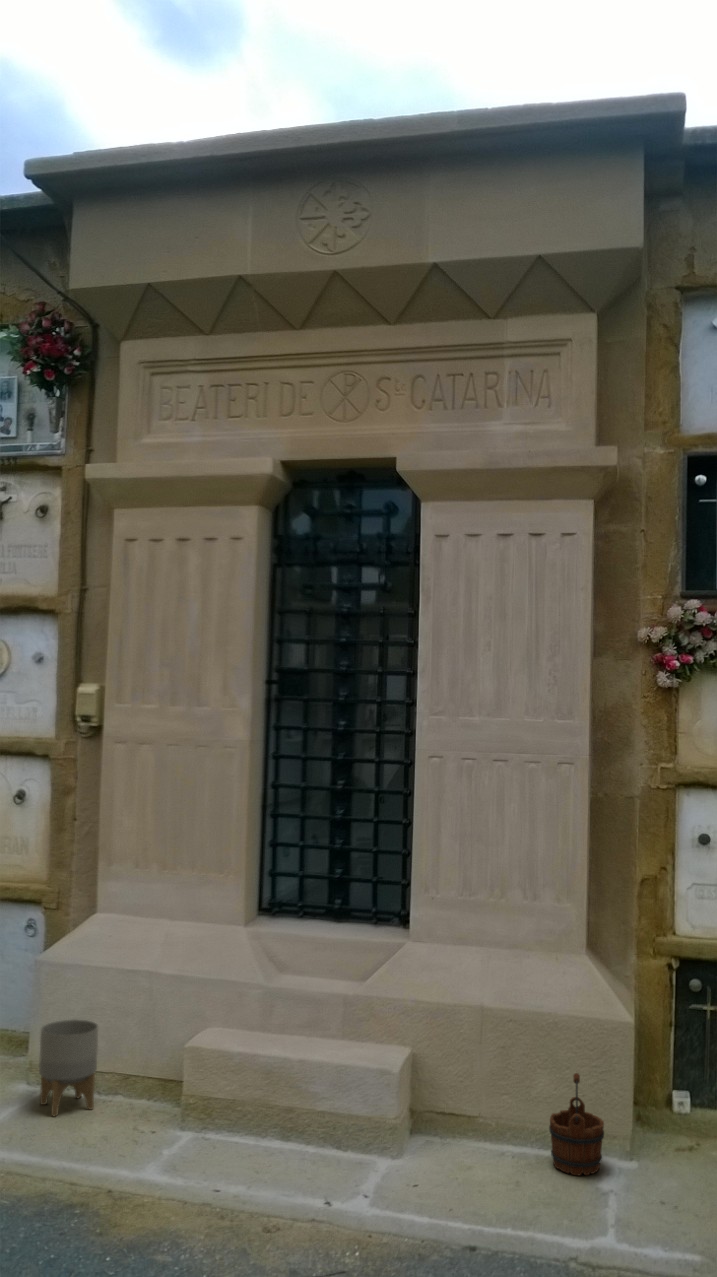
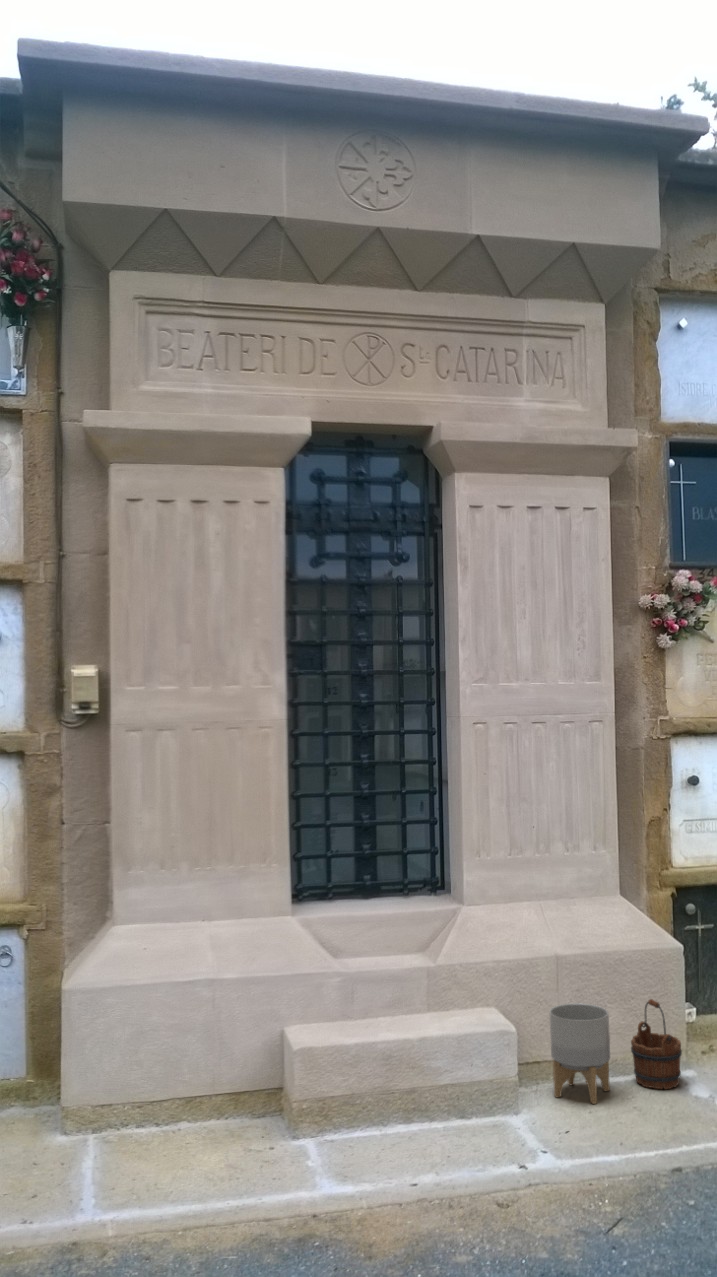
planter: present [39,1019,98,1116] -> present [550,1003,610,1104]

